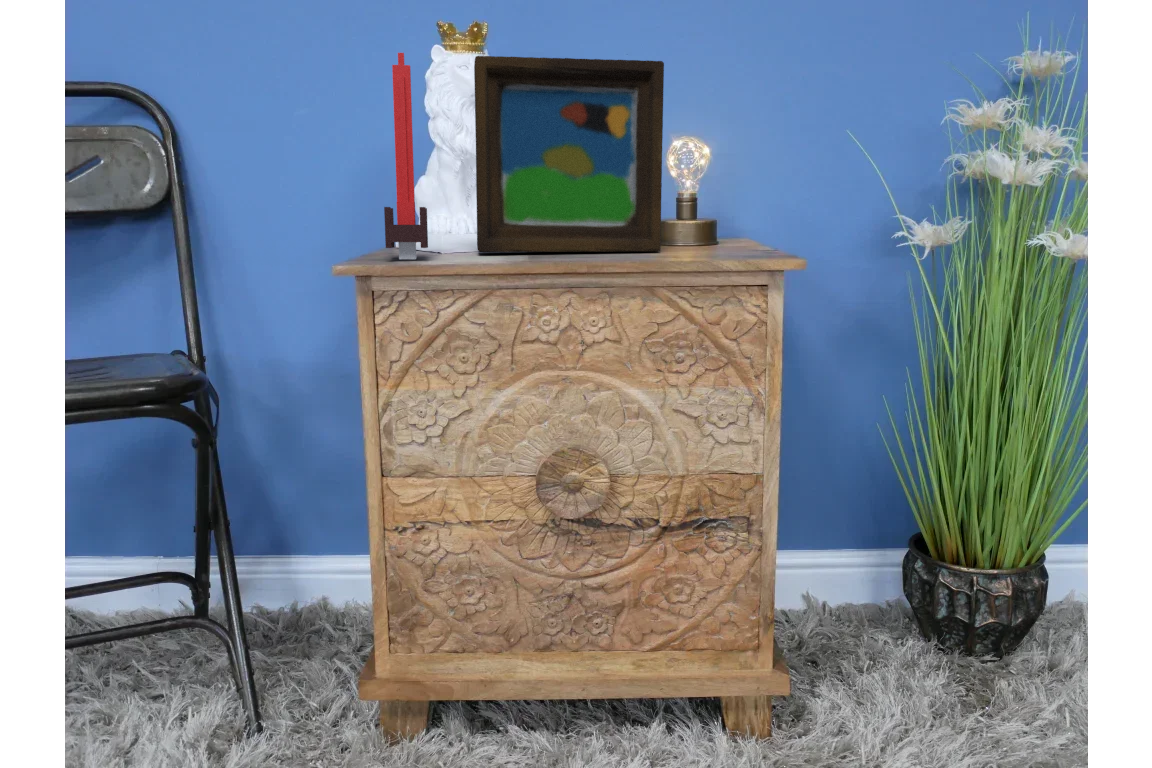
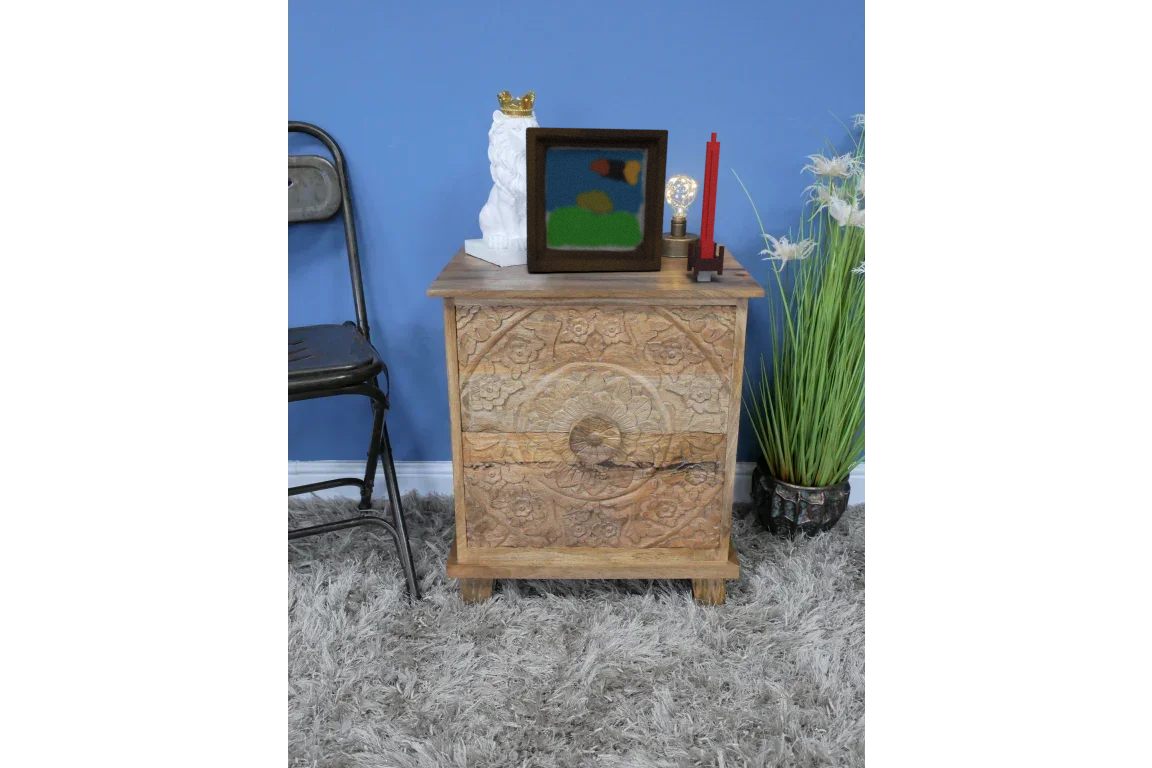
candle: present [384,53,428,259] -> present [687,132,725,281]

